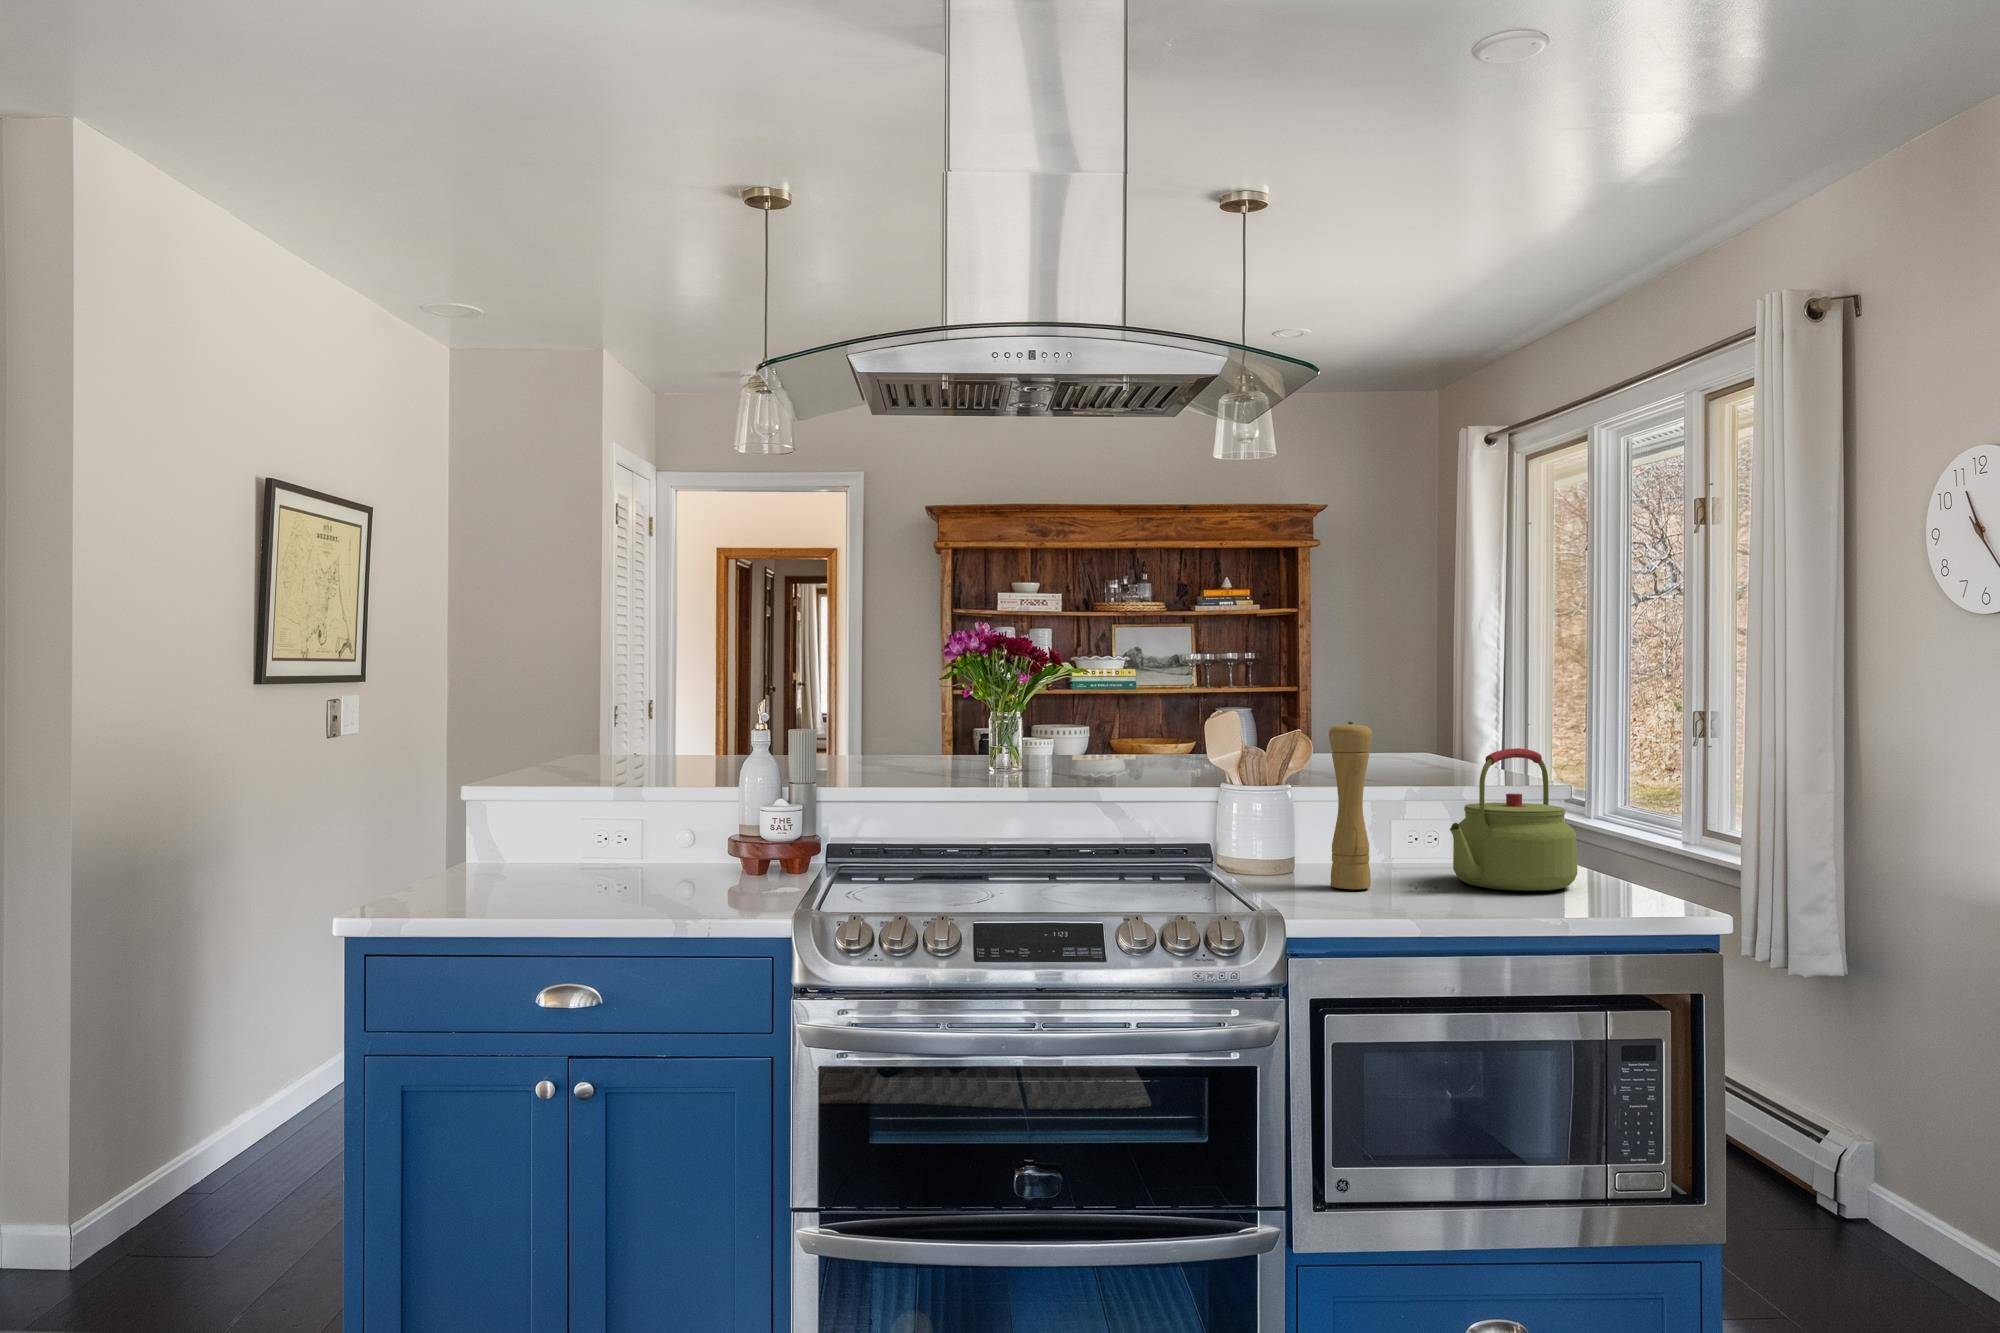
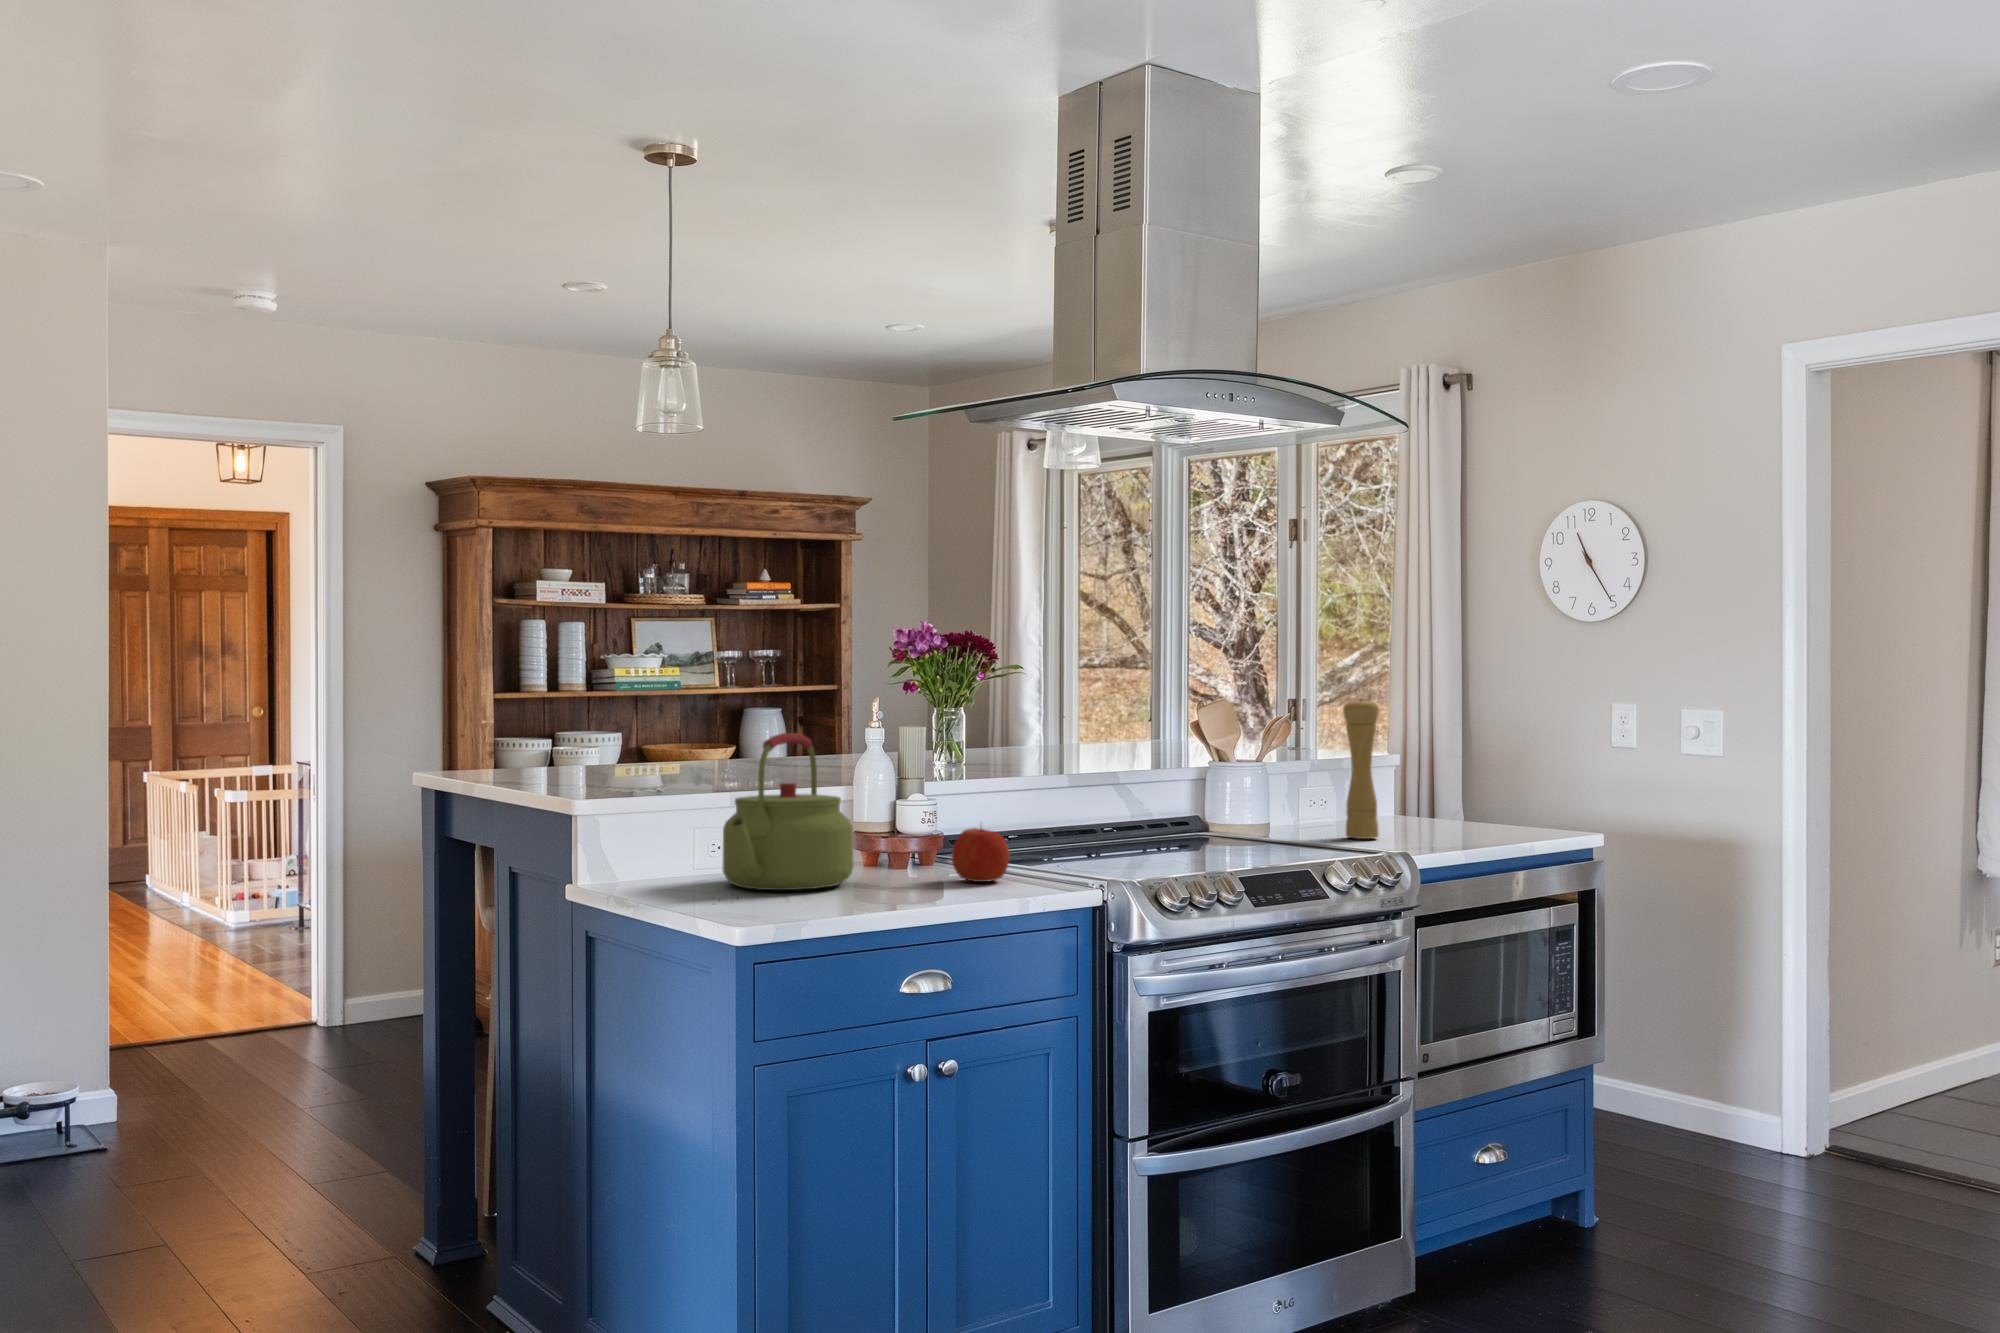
kettle: present [1450,748,1577,891] -> present [722,733,854,890]
apple: none [697,841,755,900] -> present [952,828,1010,882]

